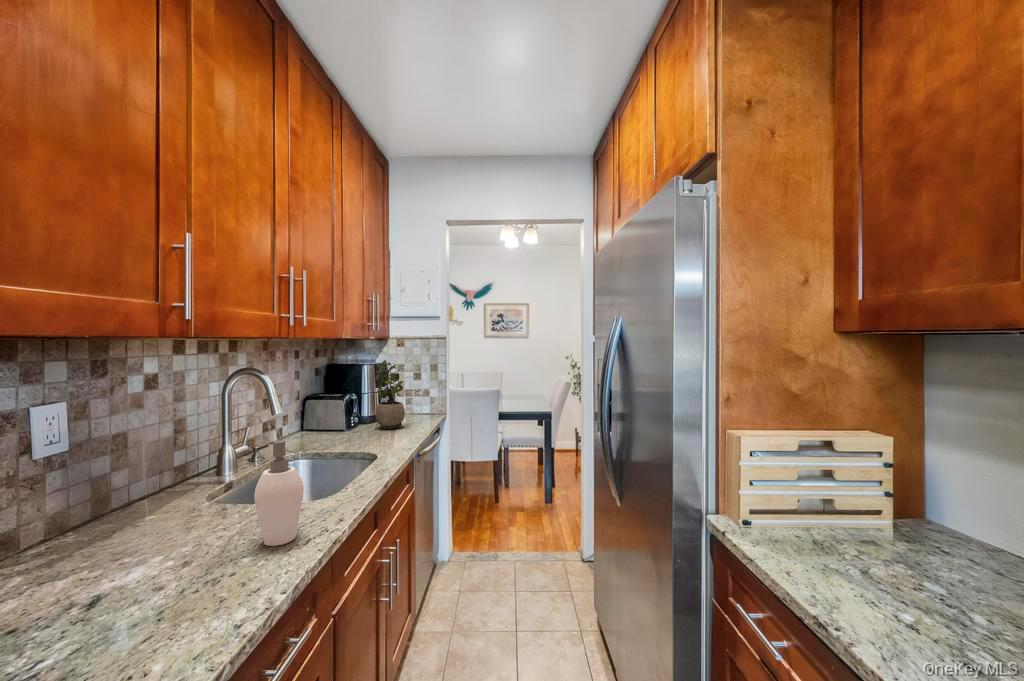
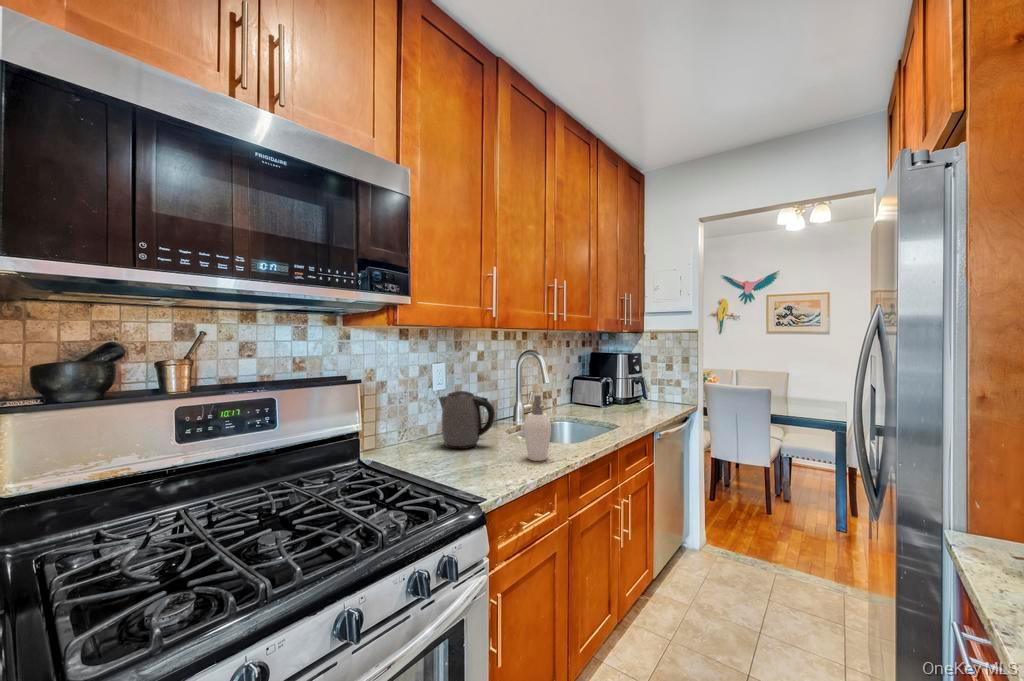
potted plant: present [375,360,405,429] -> none [628,350,653,410]
kettle: none [53,450,191,565] -> present [439,391,495,449]

